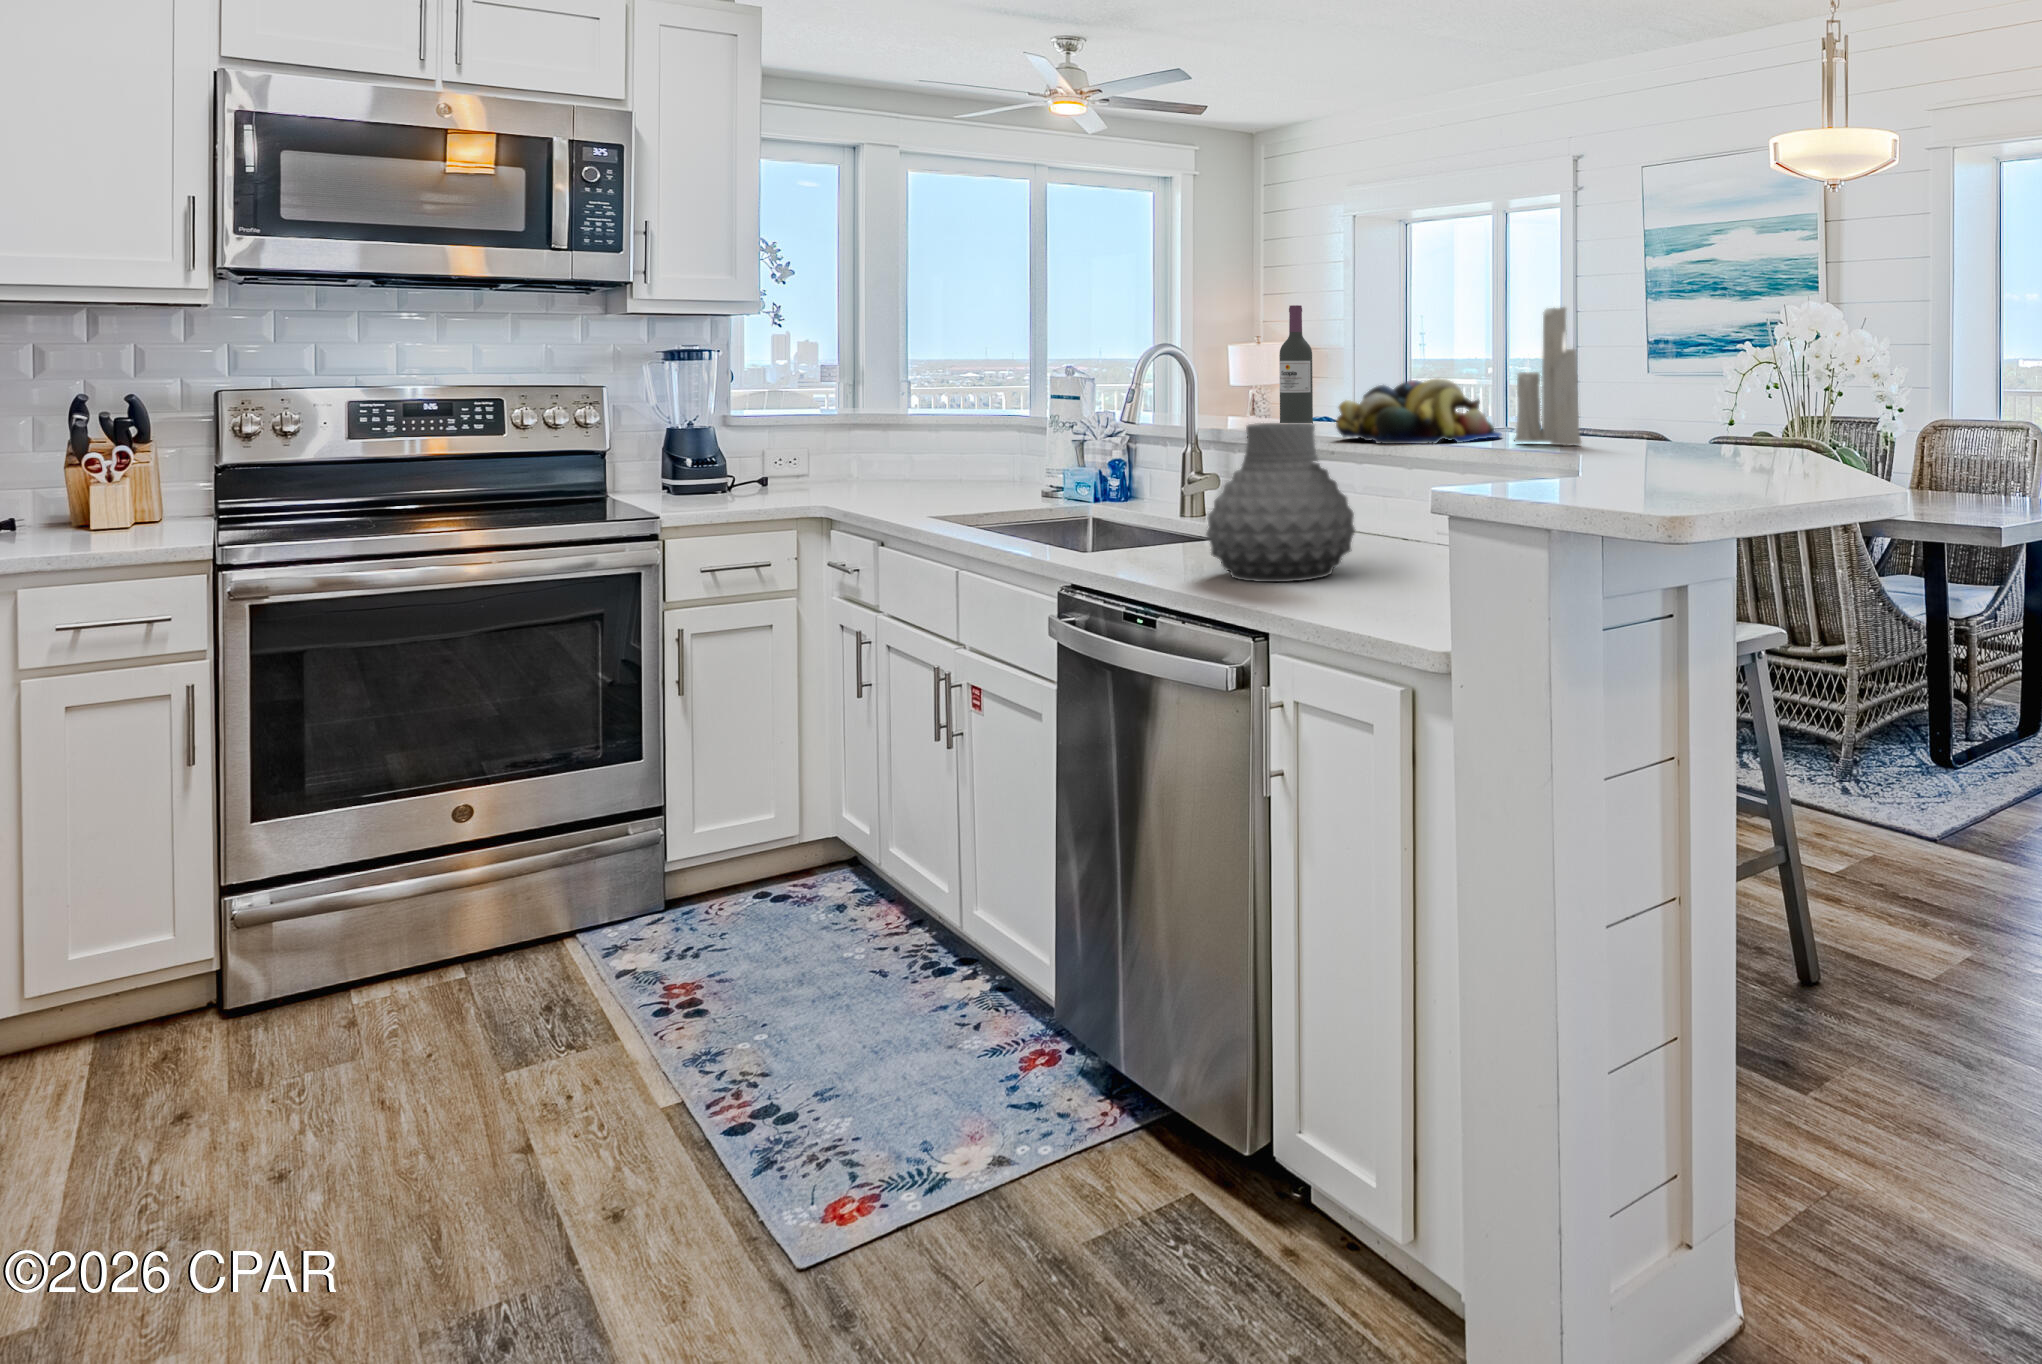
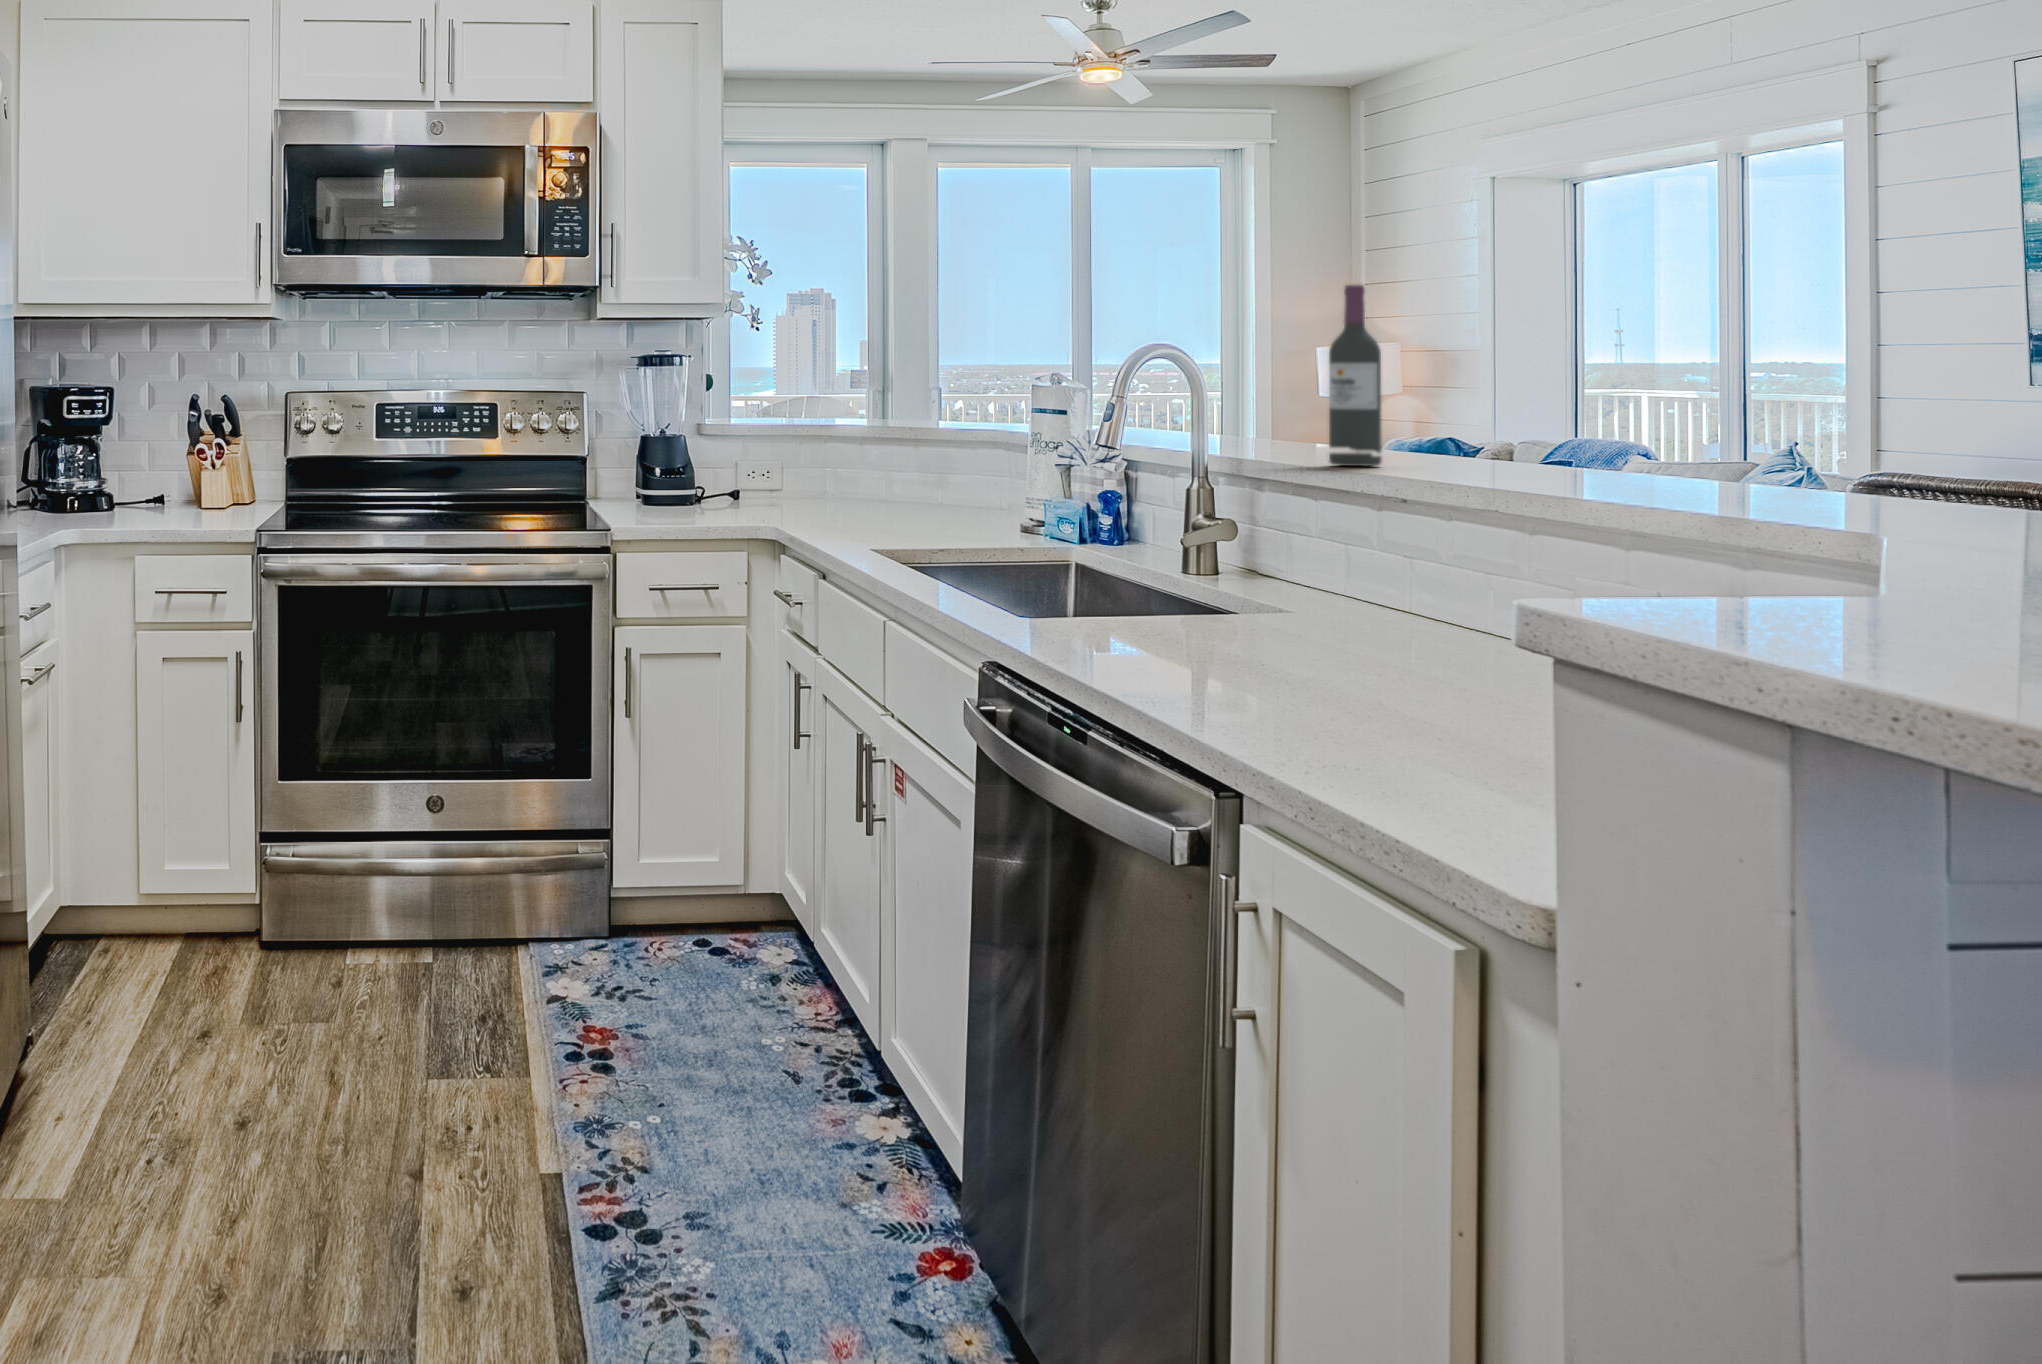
candle: present [1514,306,1582,446] -> none [1729,217,1878,506]
fruit bowl: present [1336,379,1501,444] -> none [1405,389,1714,492]
vase: present [1206,423,1355,582] -> none [1158,446,1403,687]

